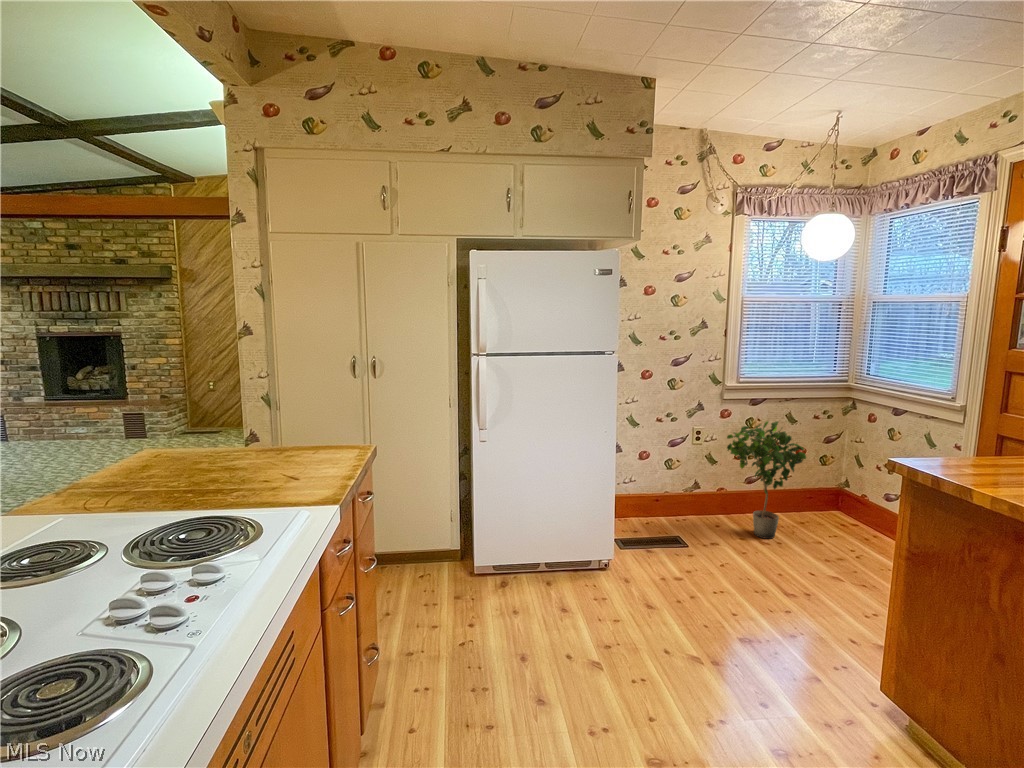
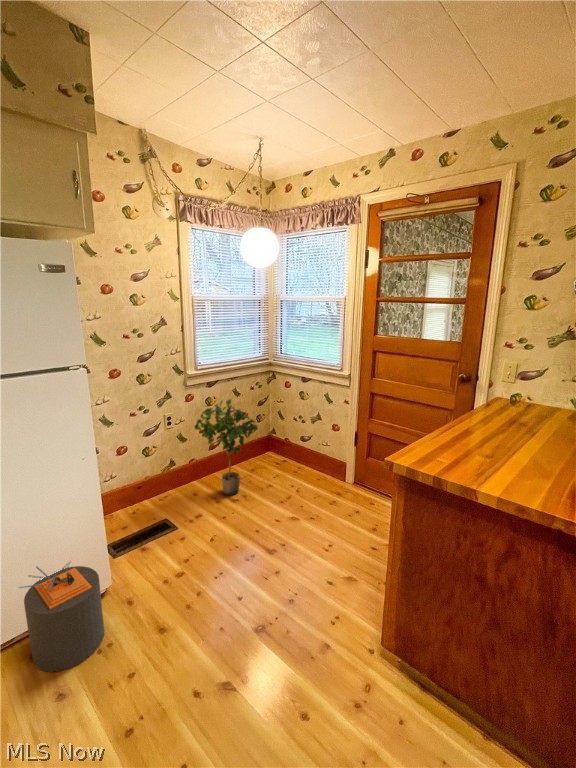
trash can: none [540,511,602,609] -> present [19,561,104,672]

